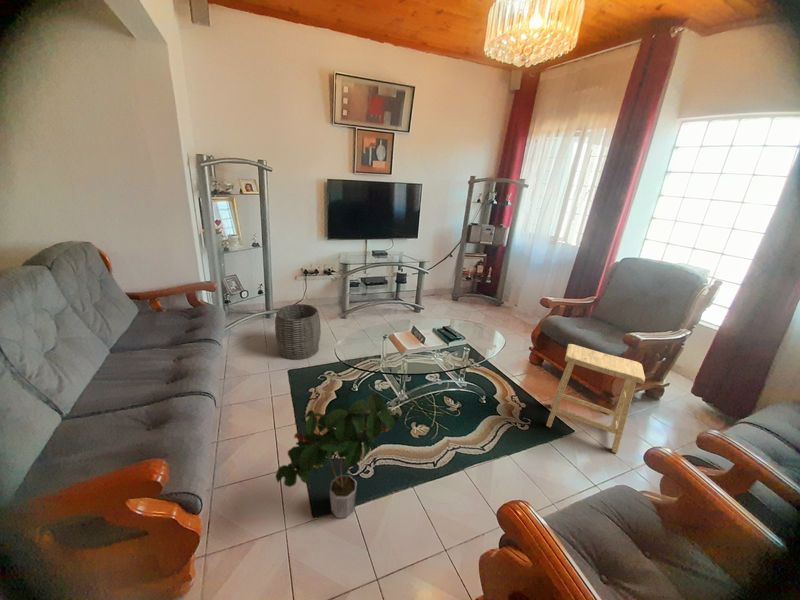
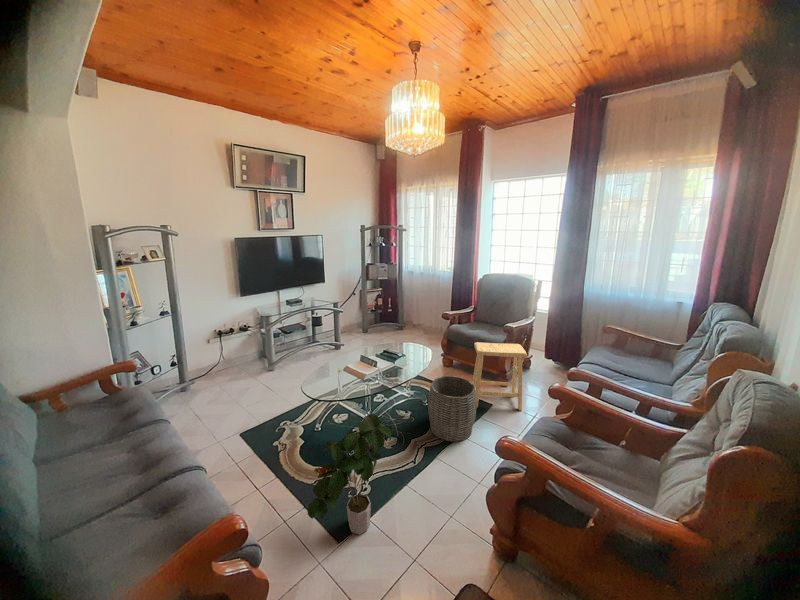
woven basket: present [275,304,321,360] -> present [428,376,477,442]

